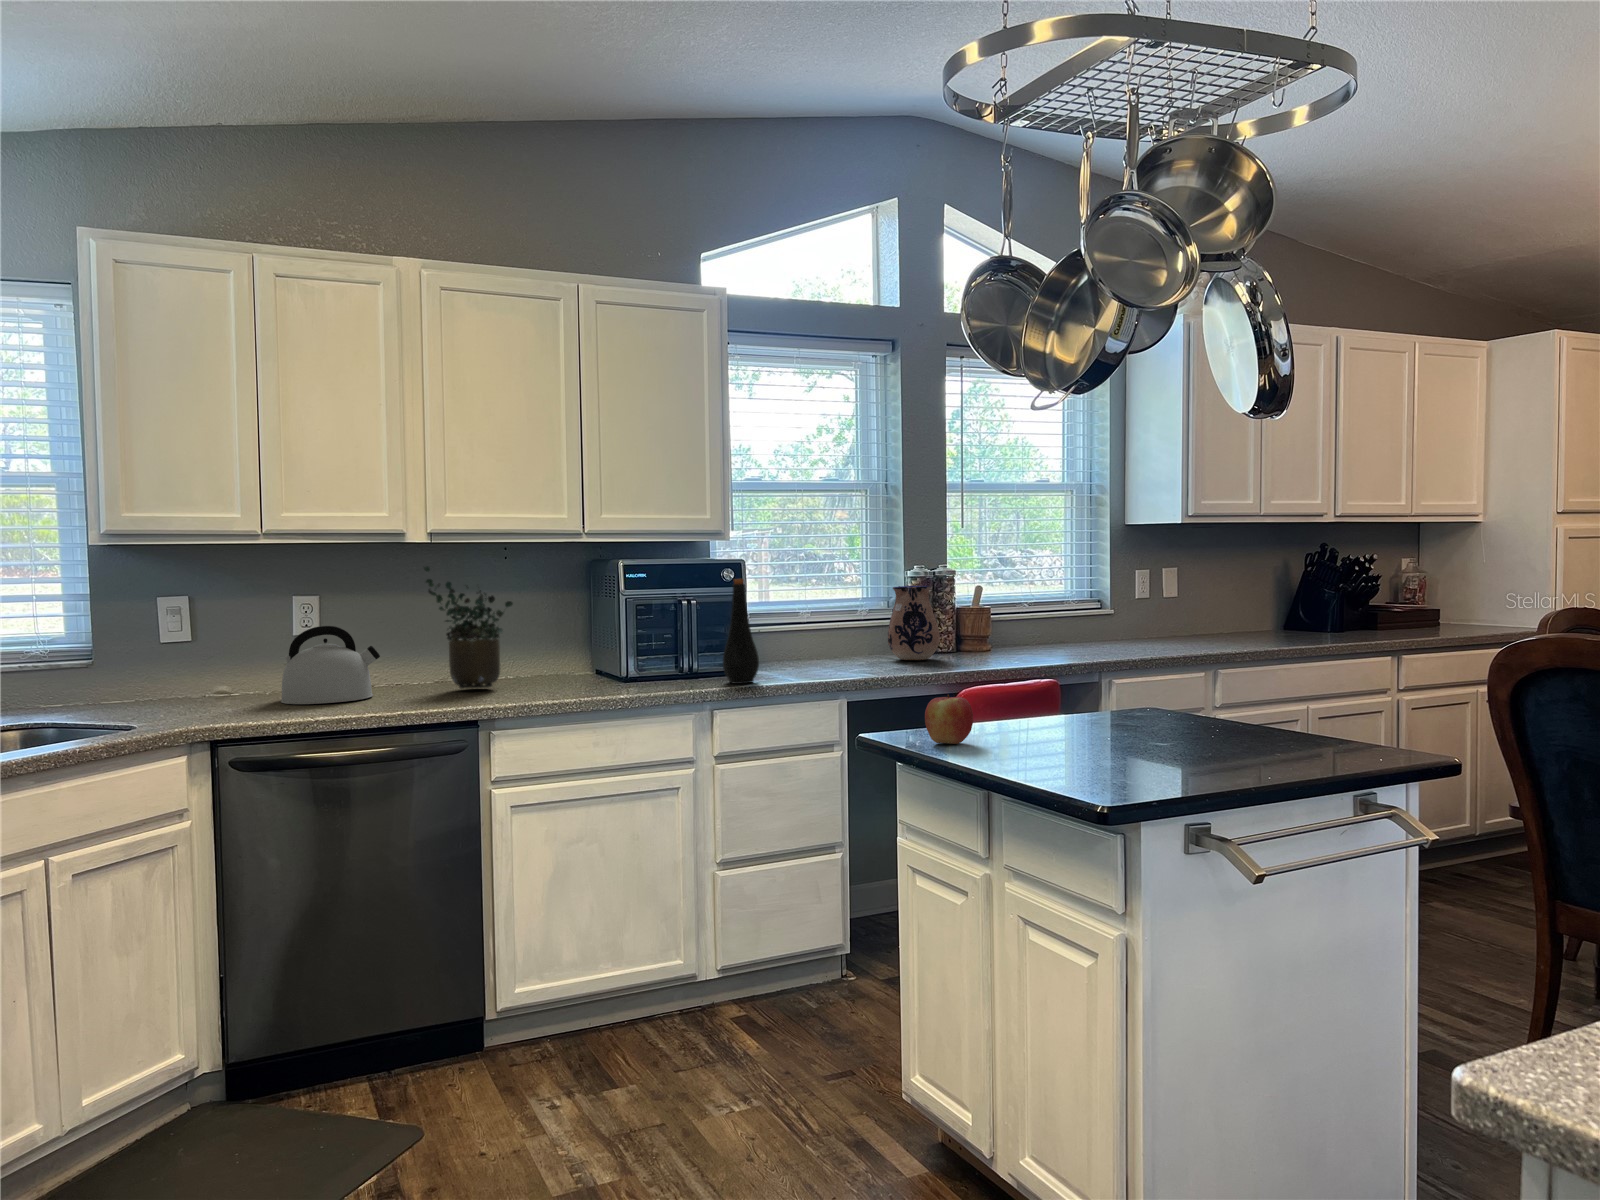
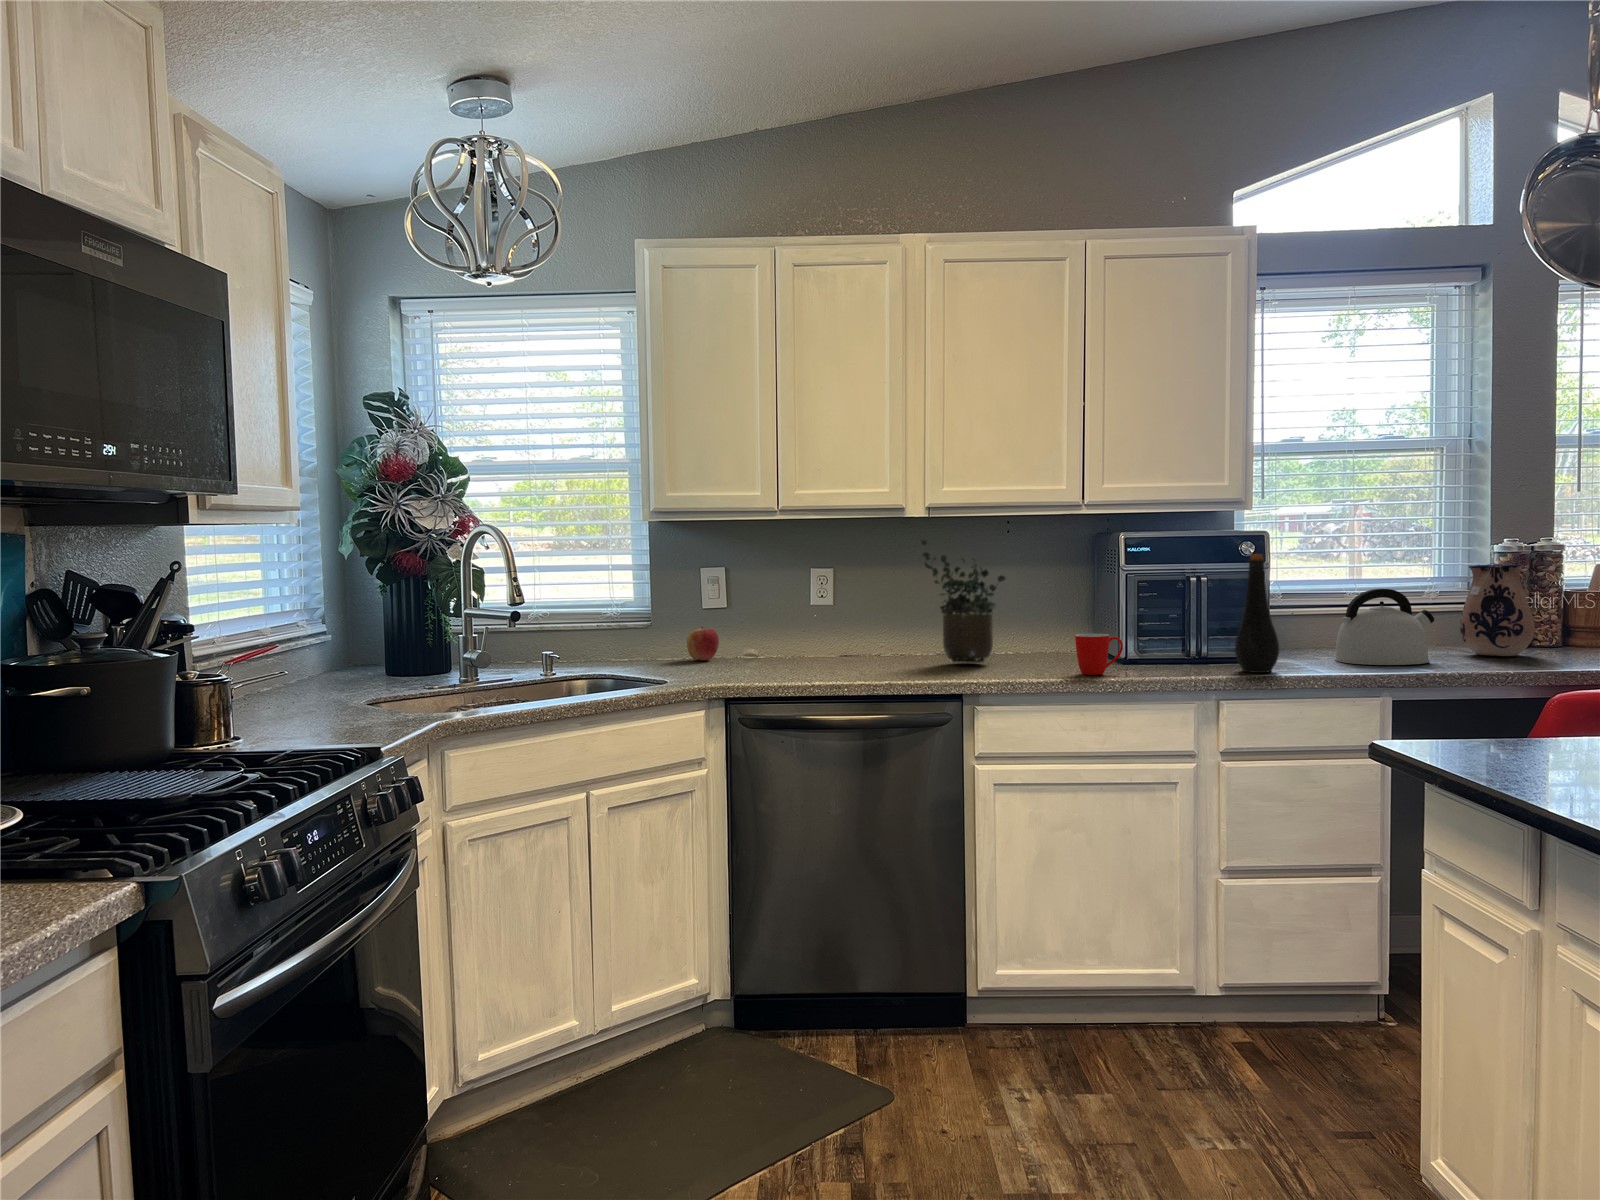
kettle: present [281,626,380,704] -> present [1335,589,1434,665]
mug: none [584,654,628,693] -> present [1075,634,1123,675]
apple: present [925,695,973,744] -> present [687,627,719,661]

